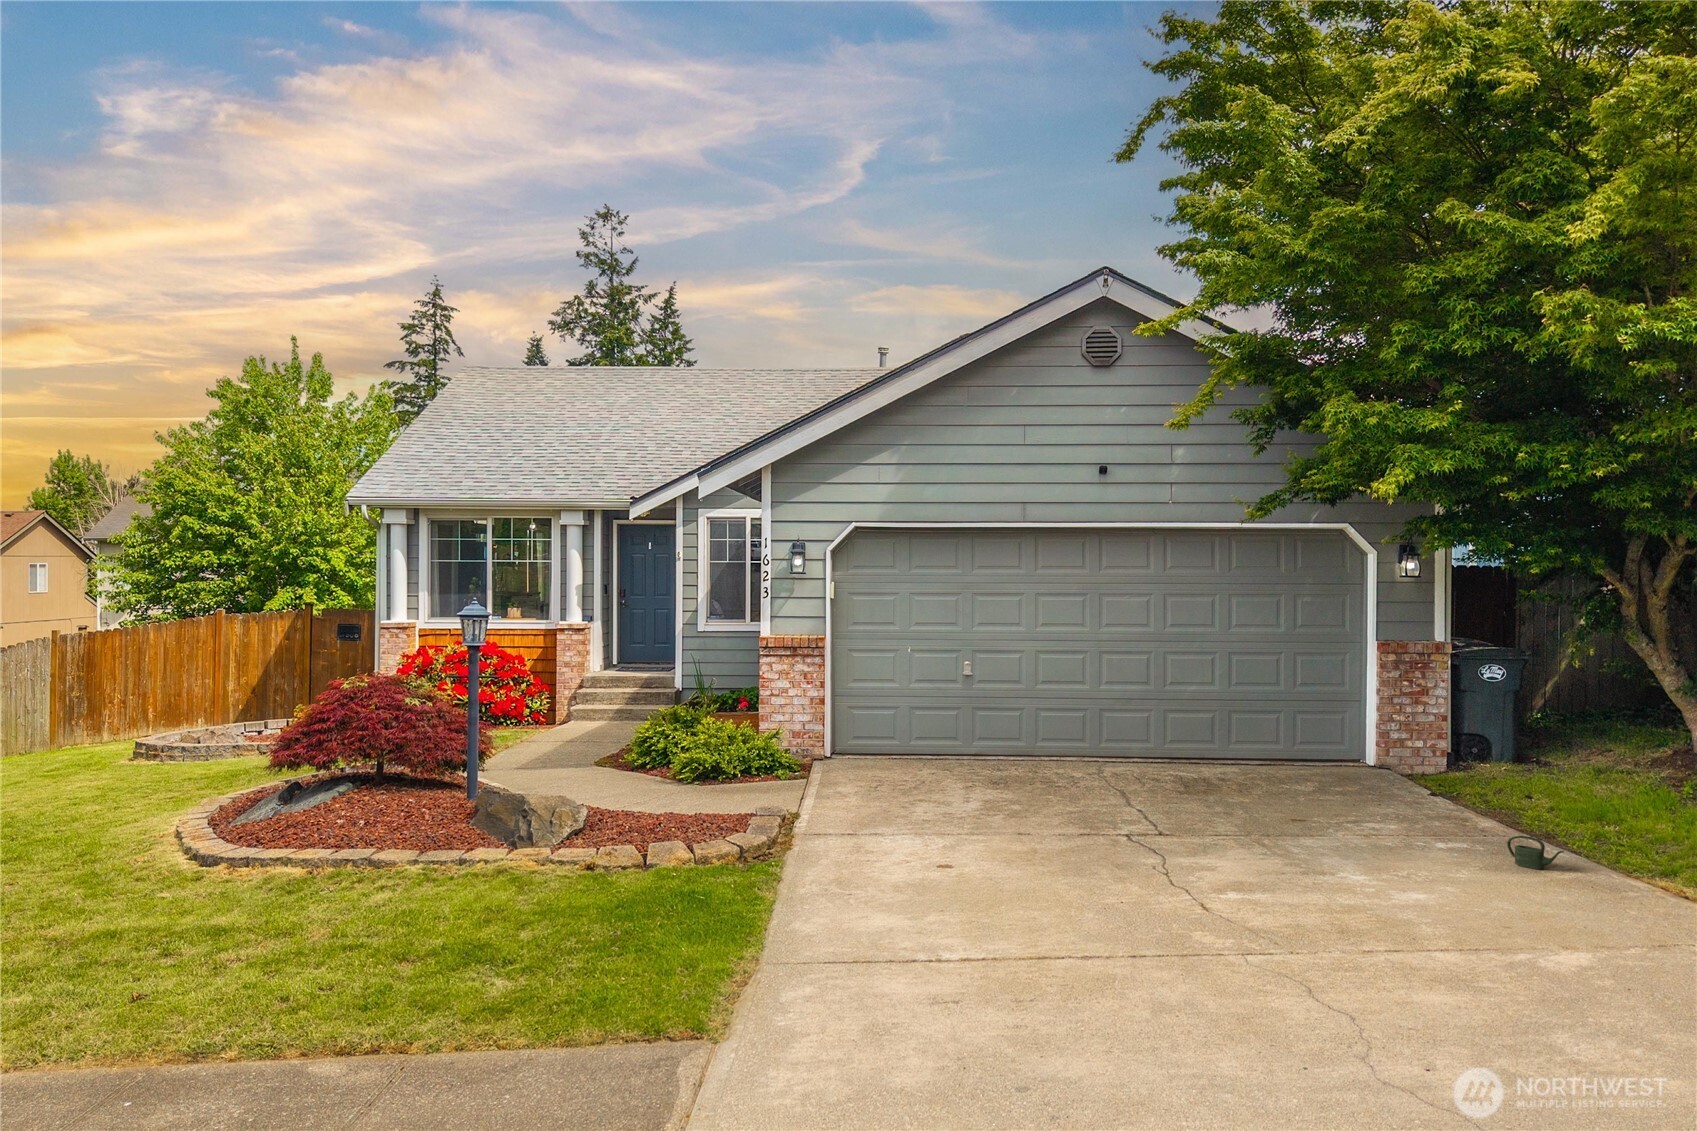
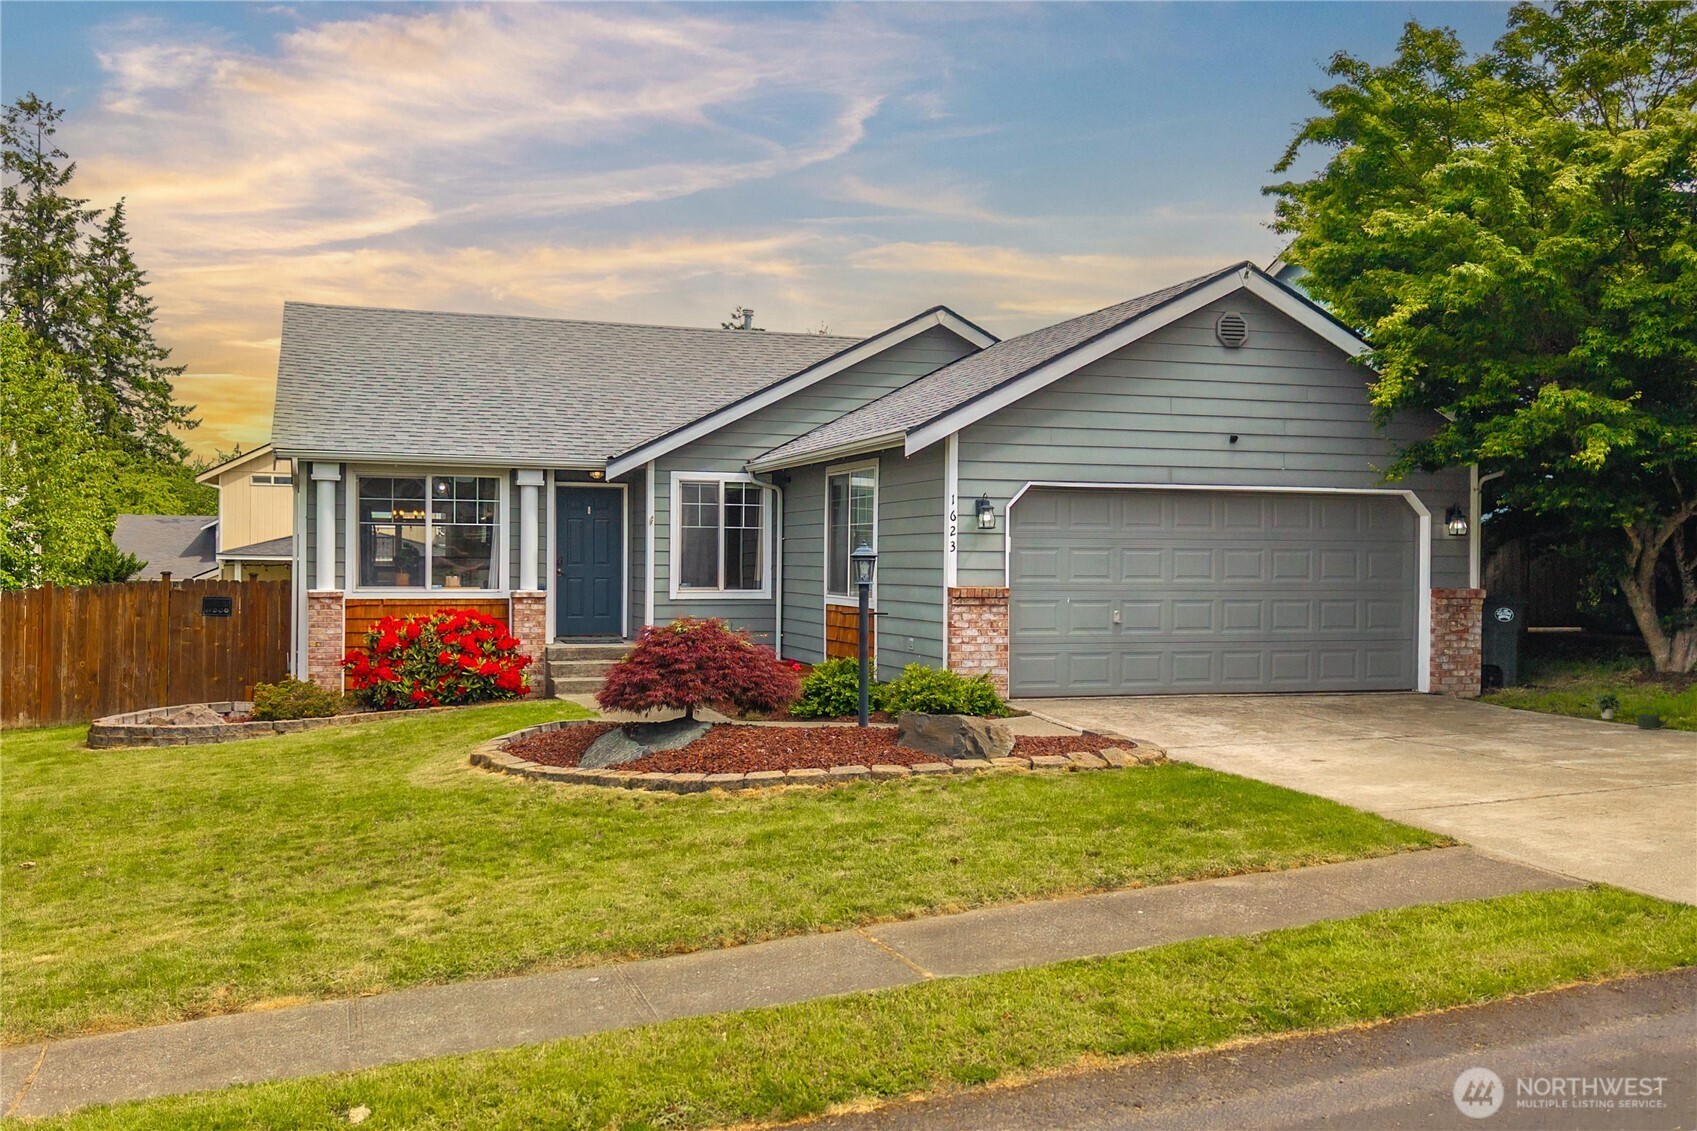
potted plant: none [1501,796,1546,836] -> present [1591,692,1623,719]

